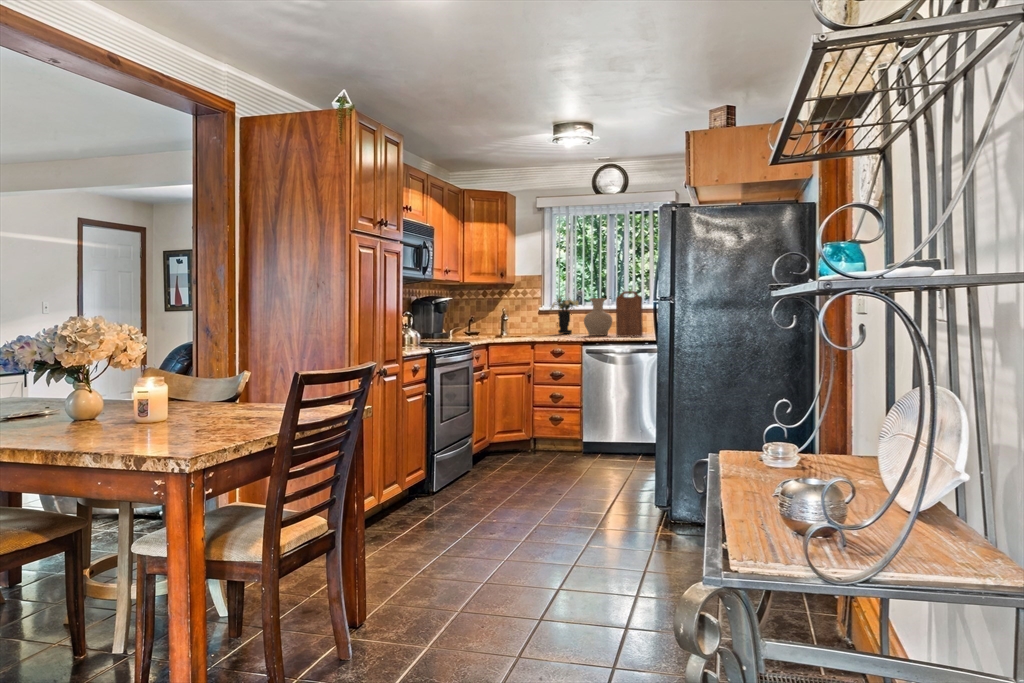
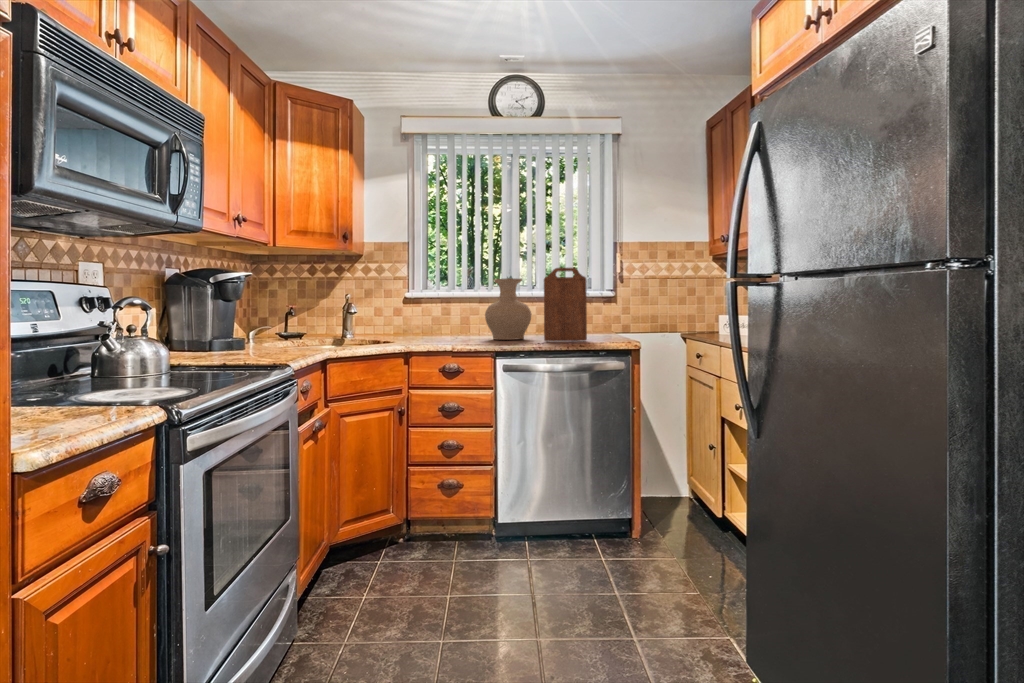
flower arrangement: present [550,295,578,334] -> none [422,273,474,335]

